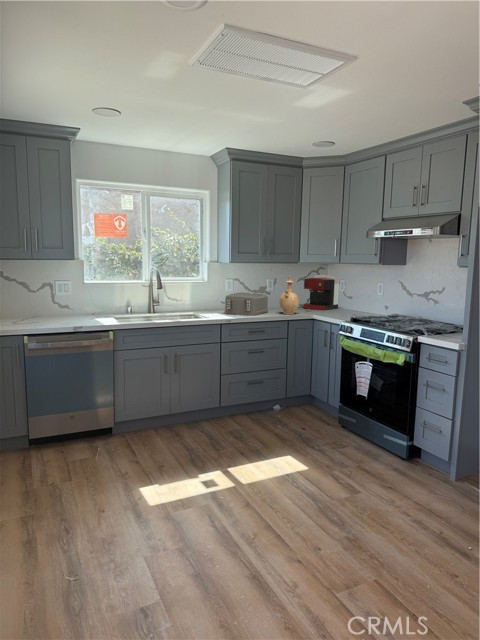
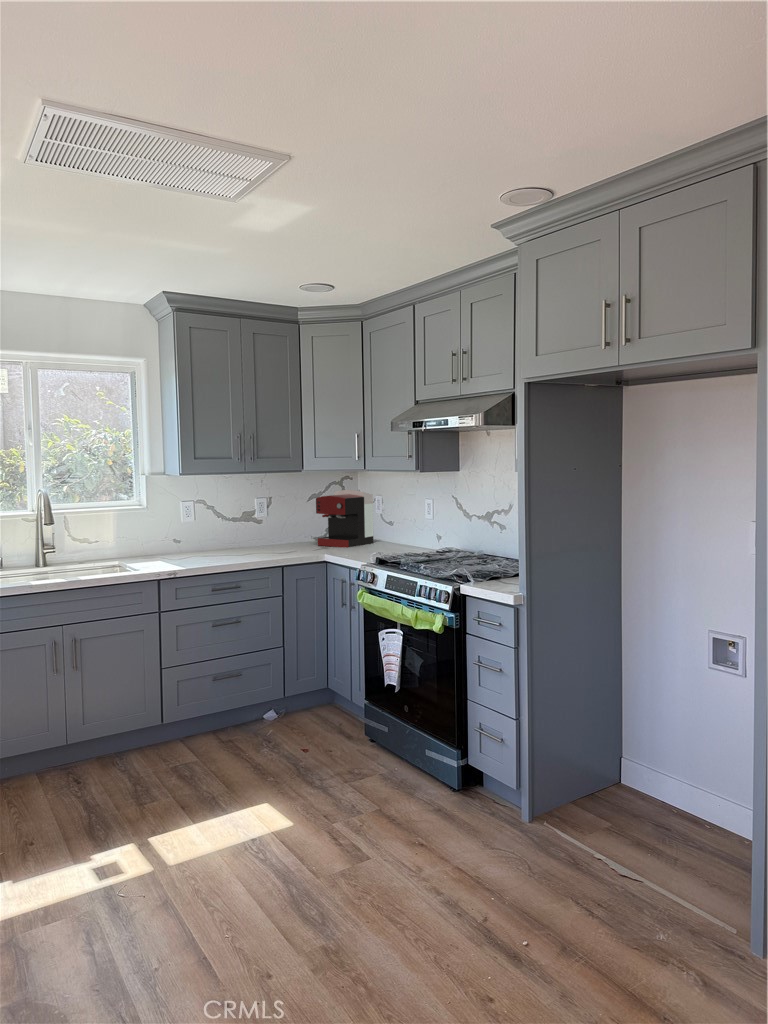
vase: present [279,276,299,314] -> none [266,494,299,557]
toaster: present [225,293,268,316] -> none [173,525,251,563]

